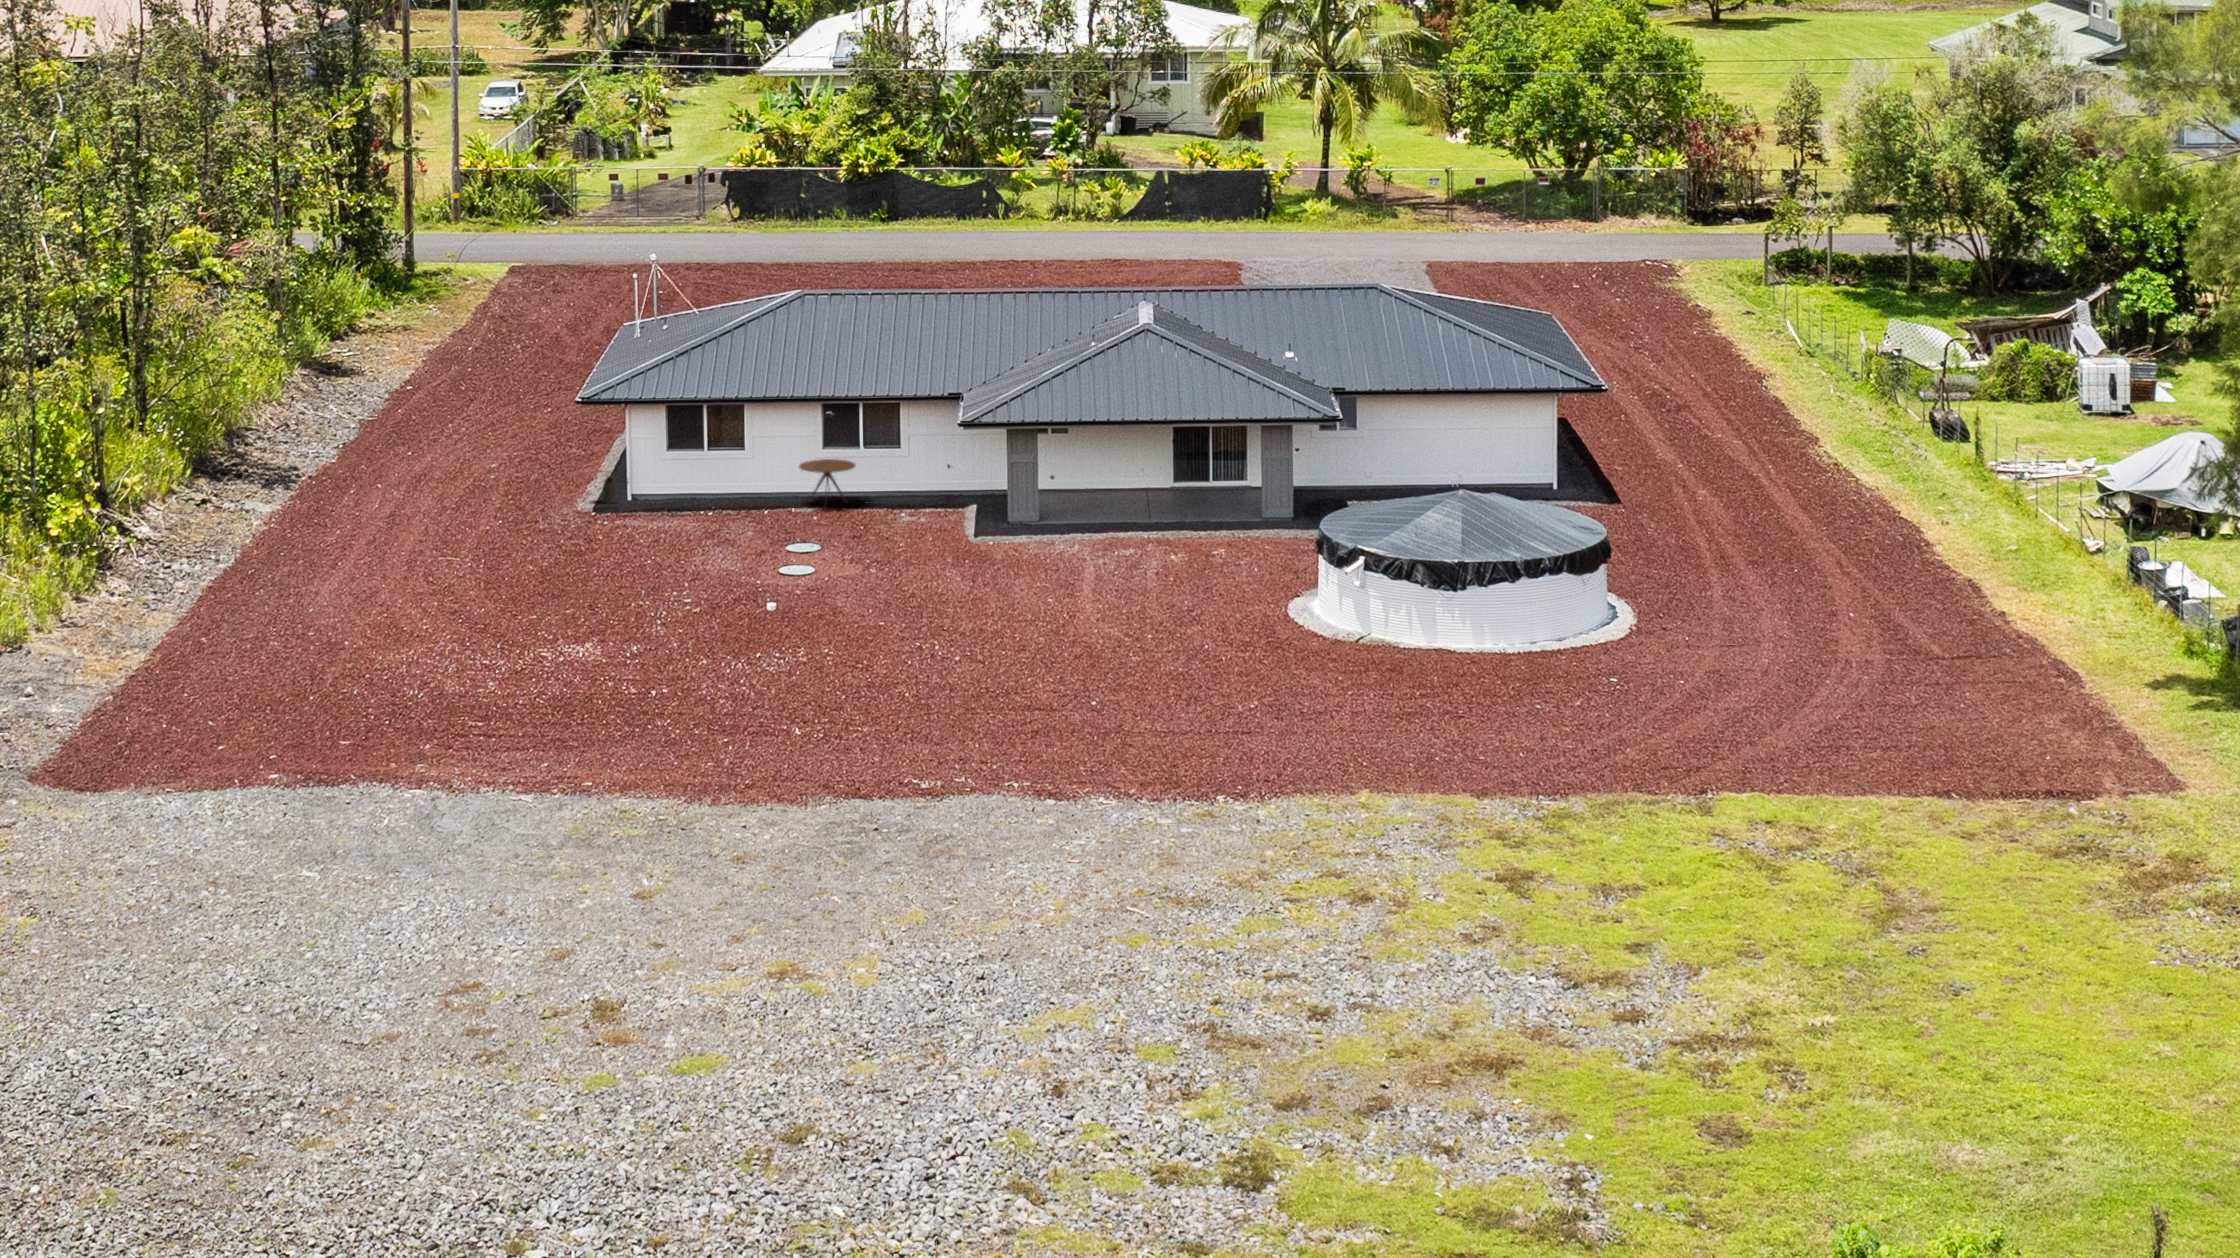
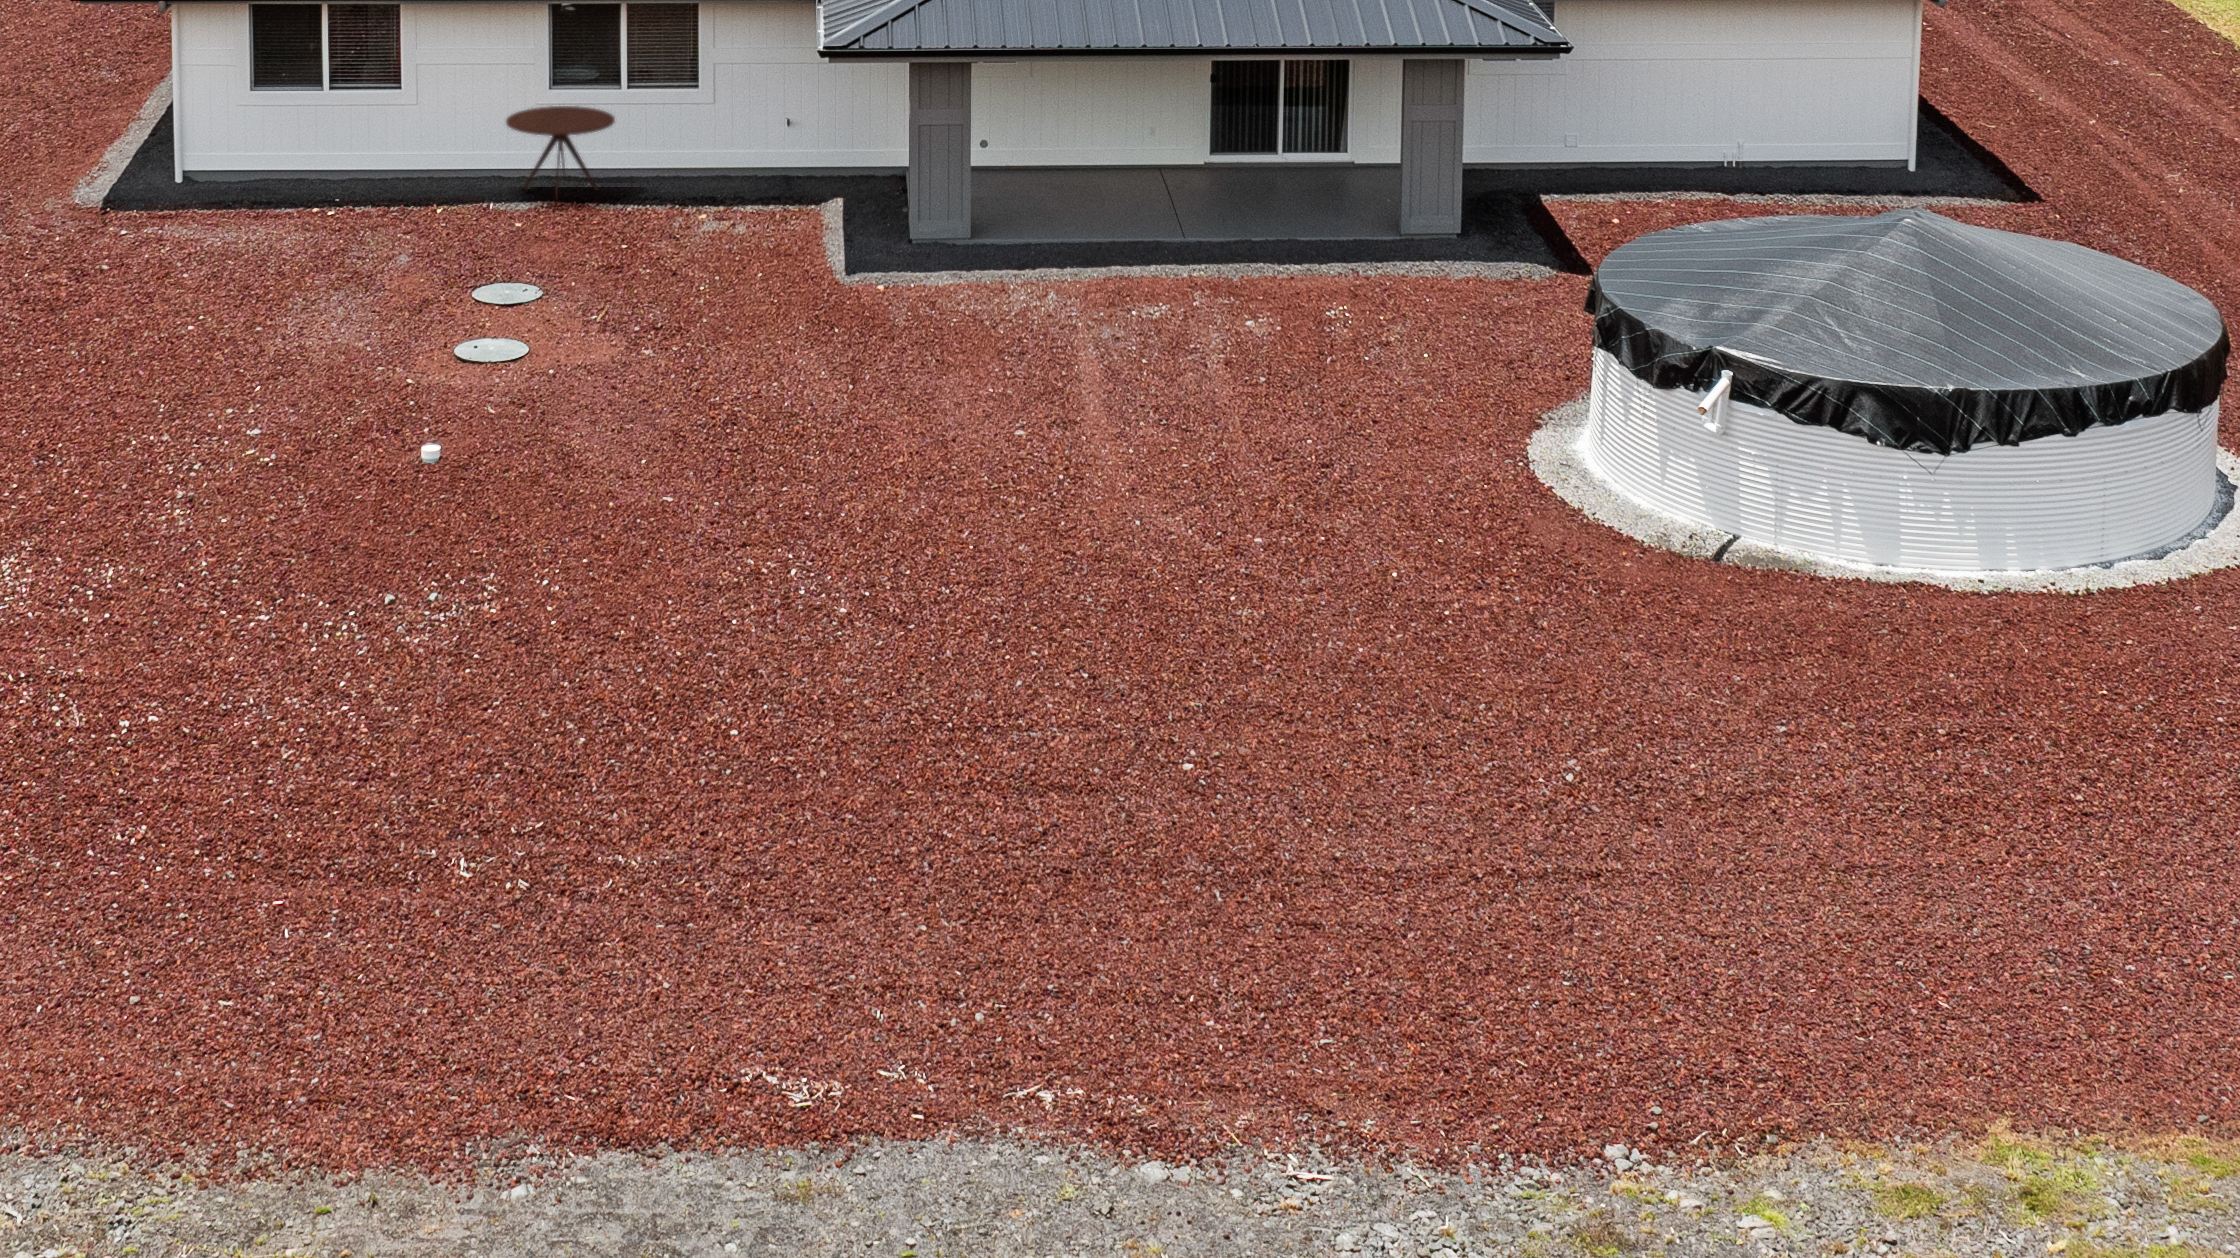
watering can: present [603,473,629,504] -> none [118,128,187,189]

